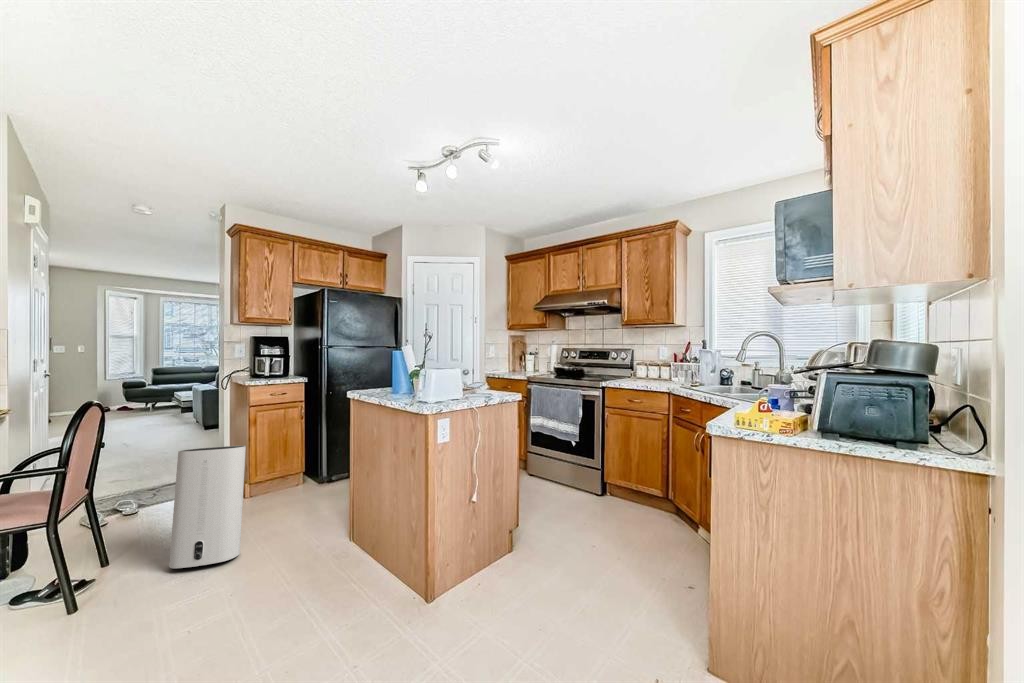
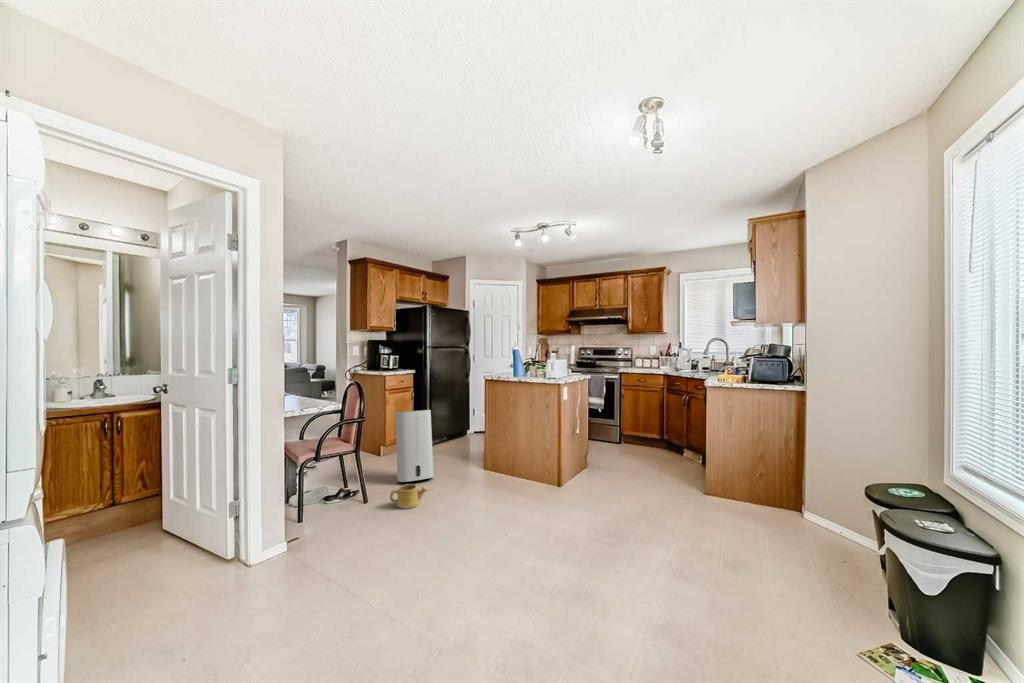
watering can: none [58,595,138,651] -> present [390,484,429,509]

